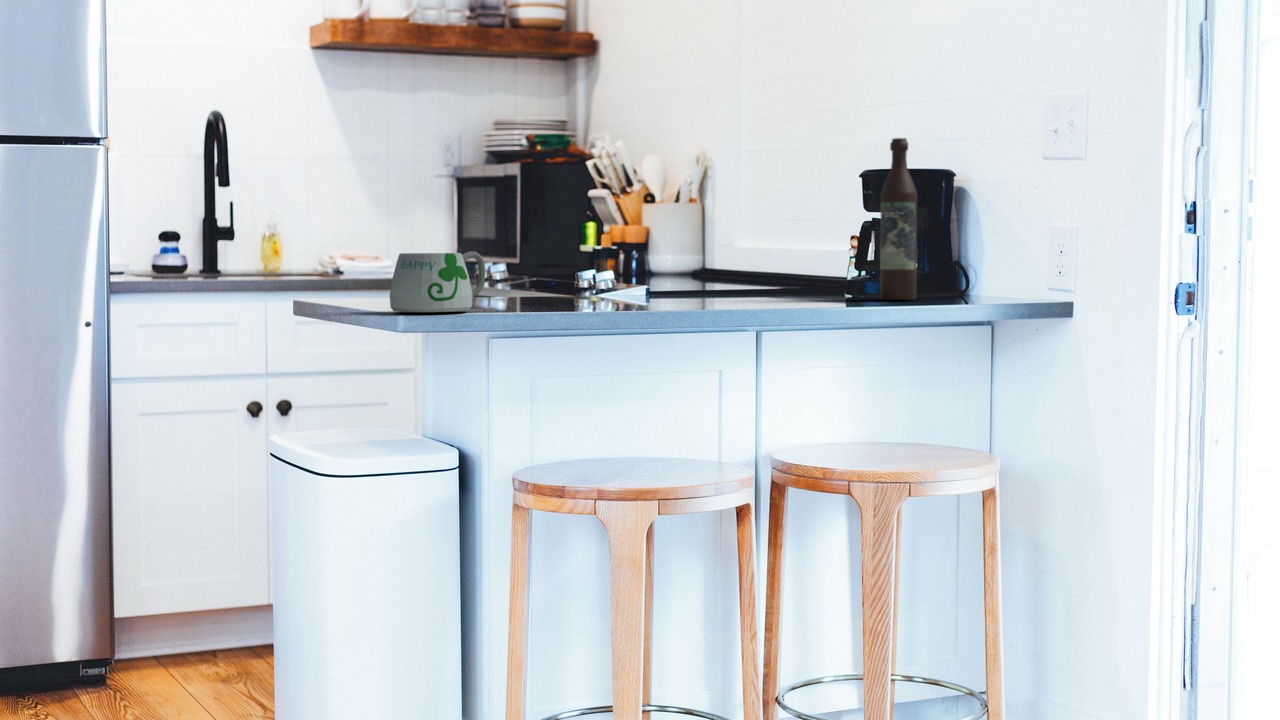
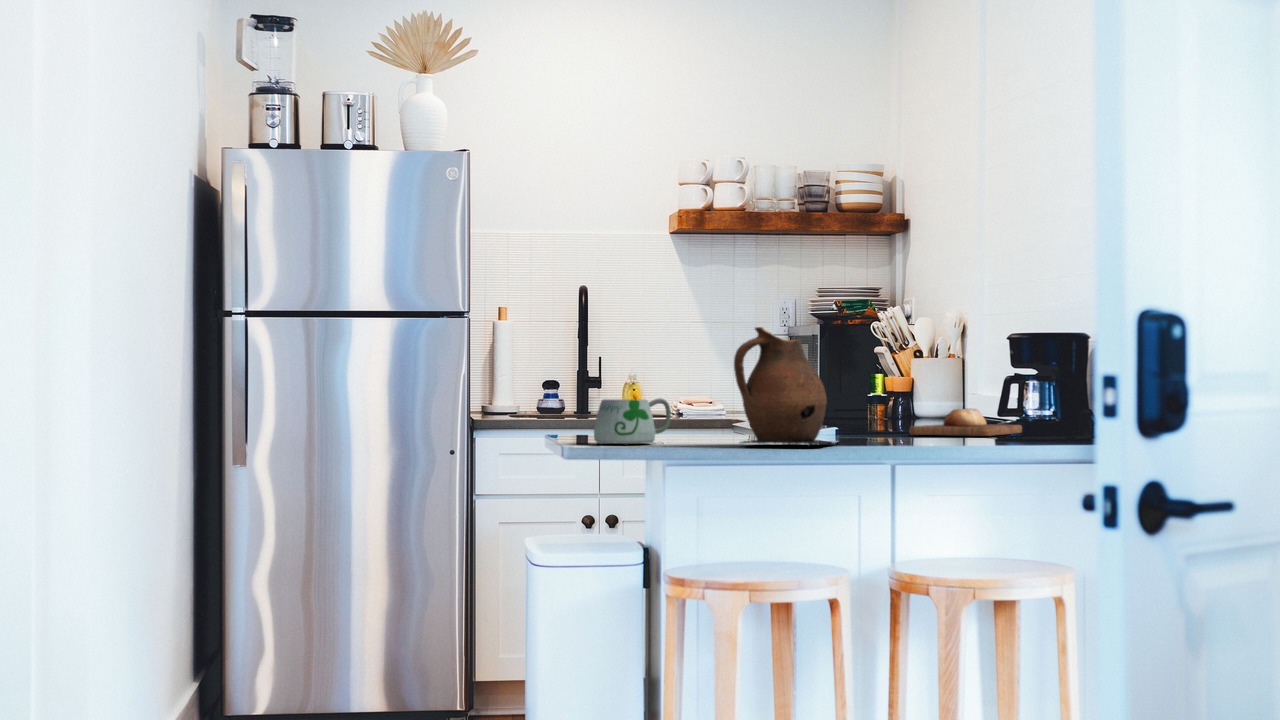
wine bottle: present [880,138,917,300] -> none [1012,306,1045,442]
ceramic pitcher: none [591,158,714,311] -> present [734,327,839,446]
bread loaf: none [717,261,815,293] -> present [909,409,1022,436]

